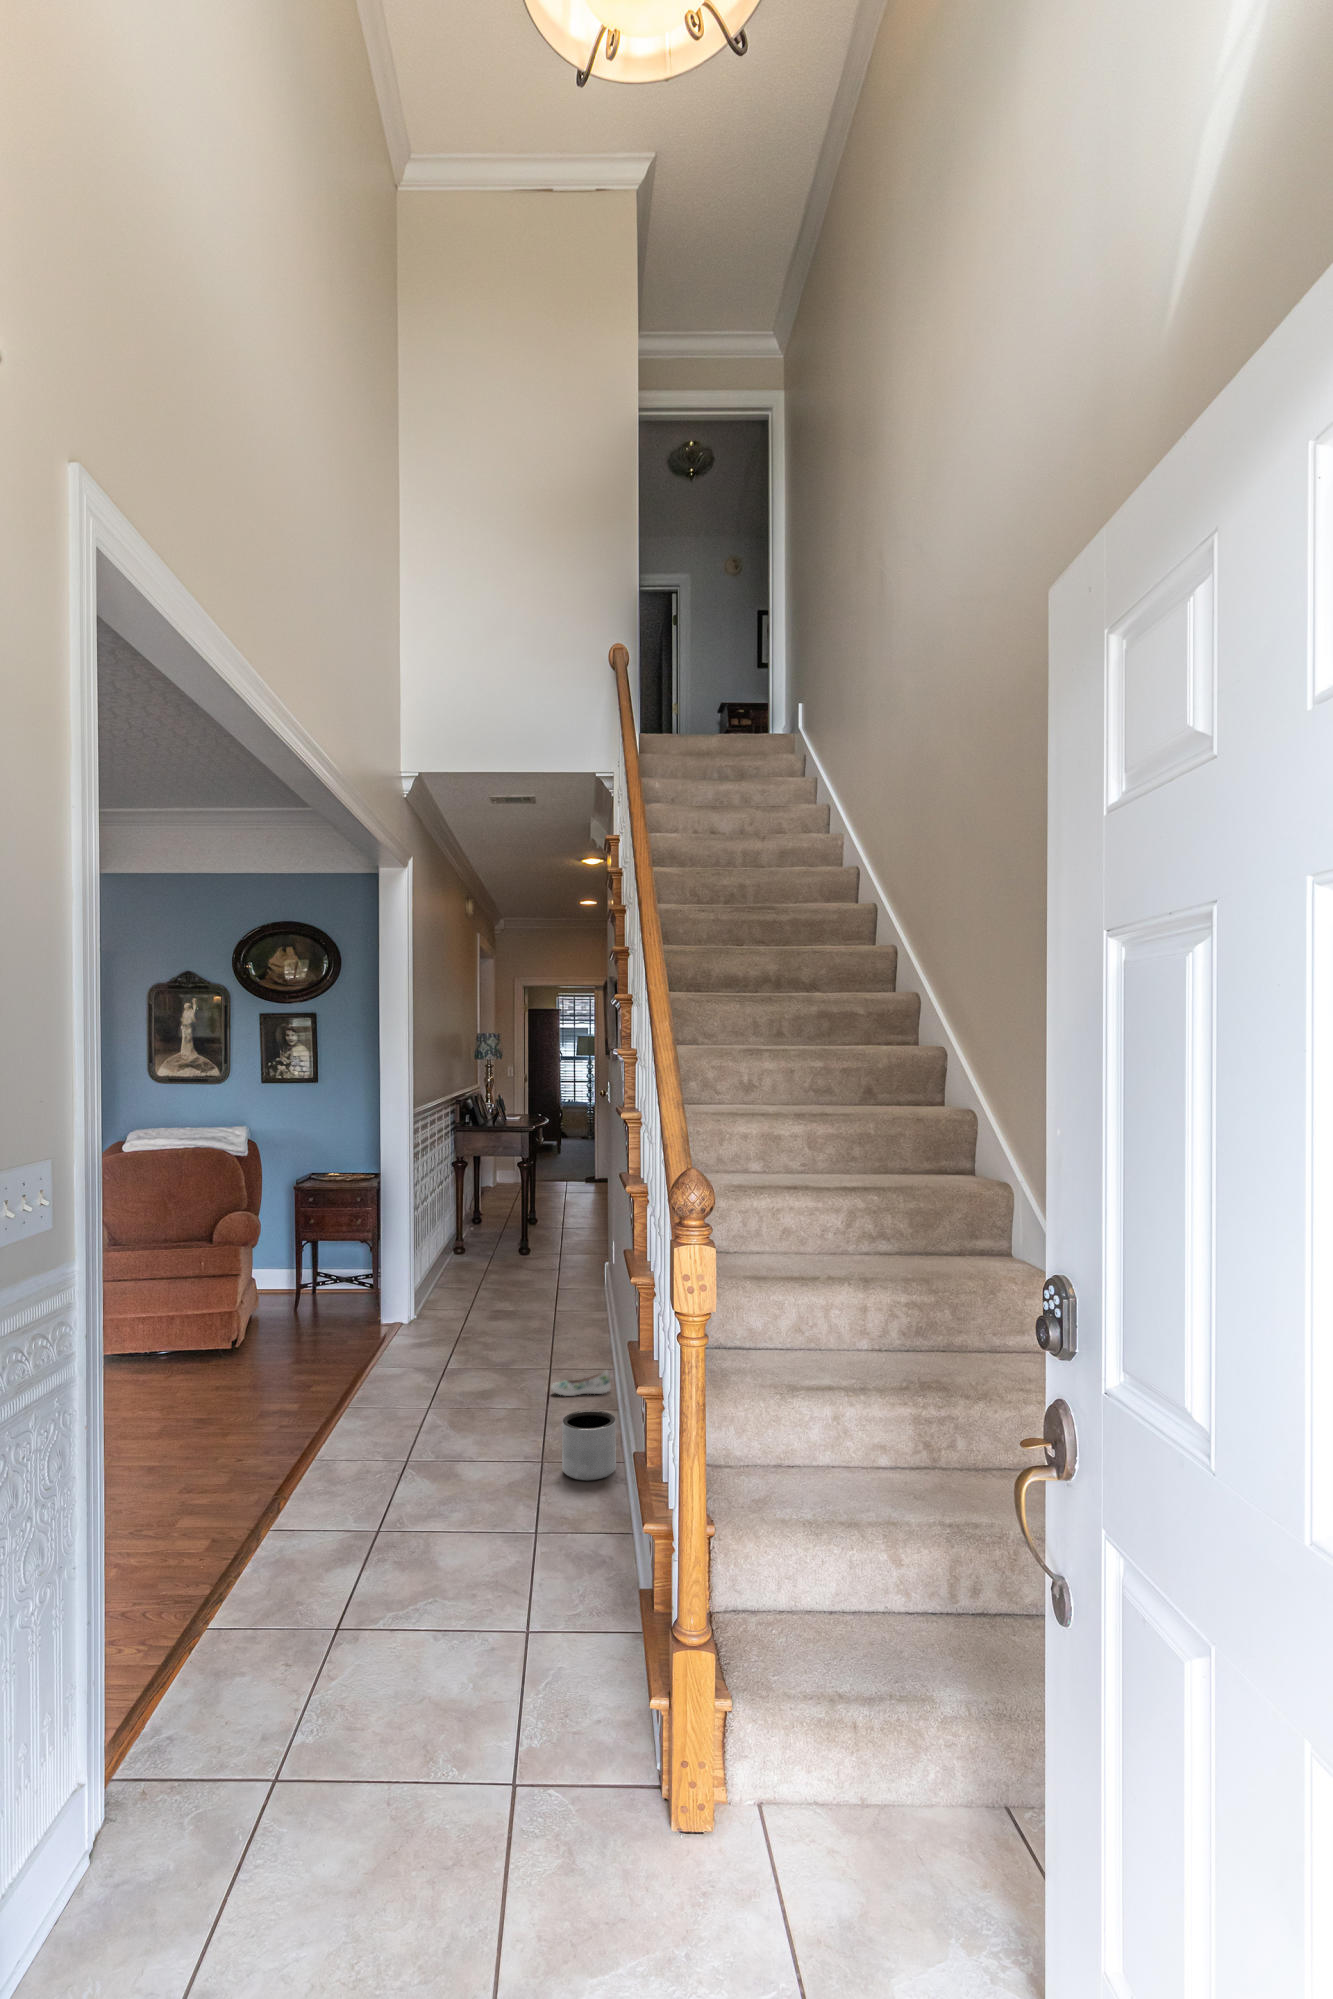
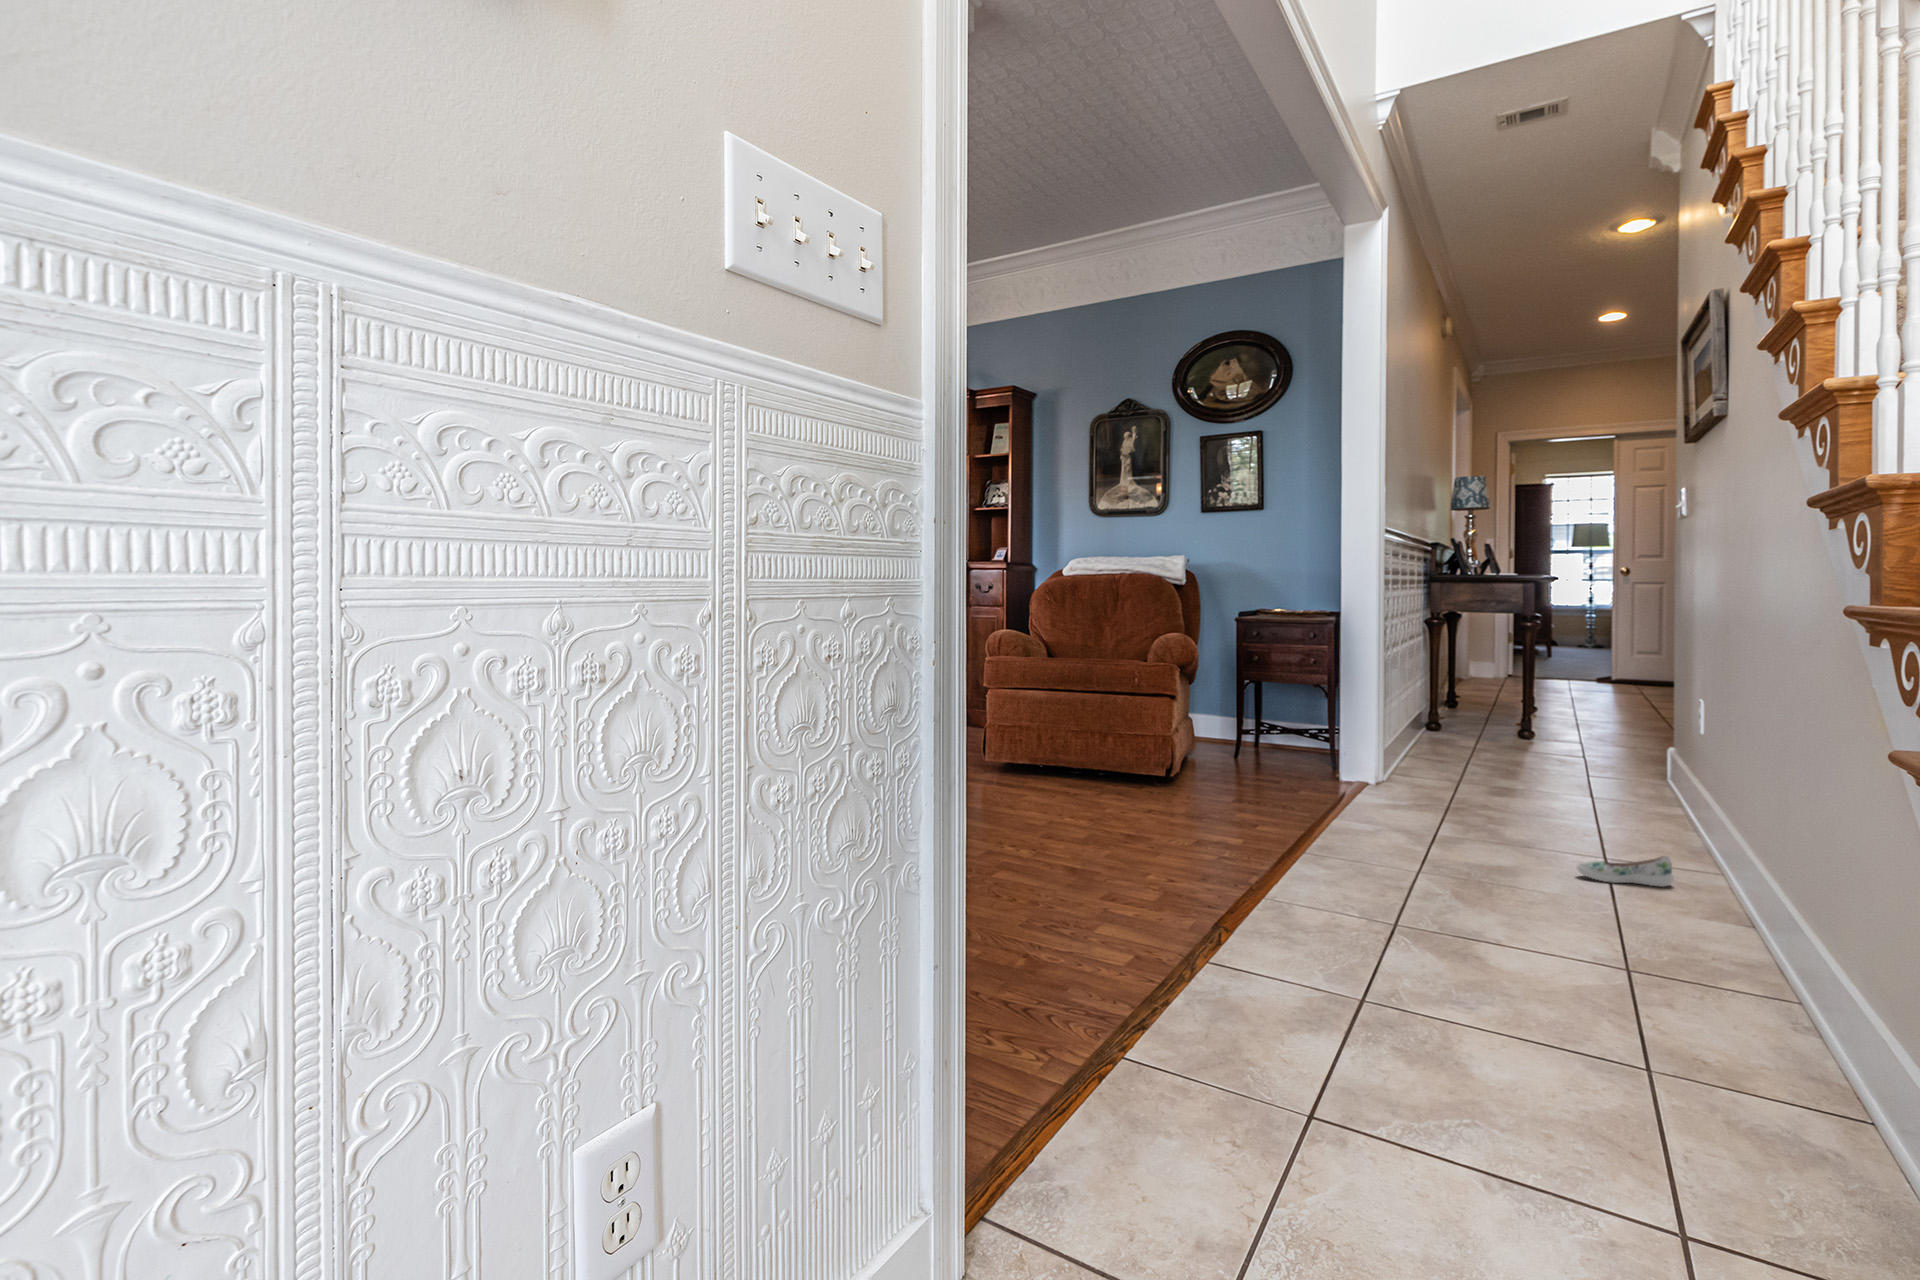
planter: present [562,1410,616,1481] -> none [1616,891,1712,992]

